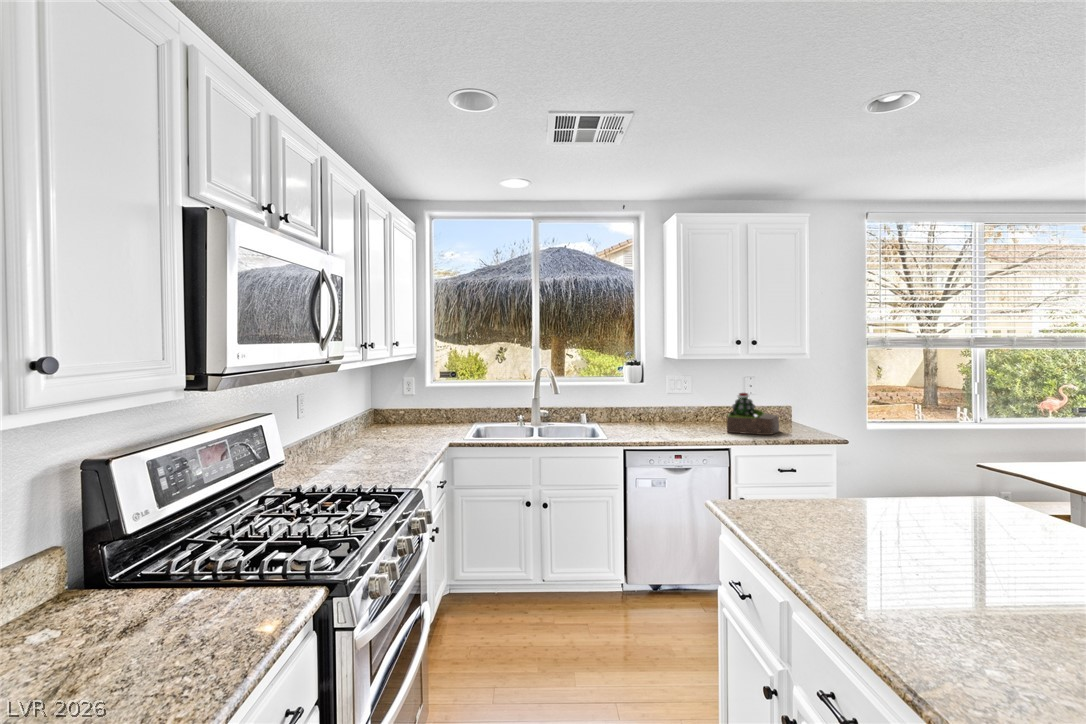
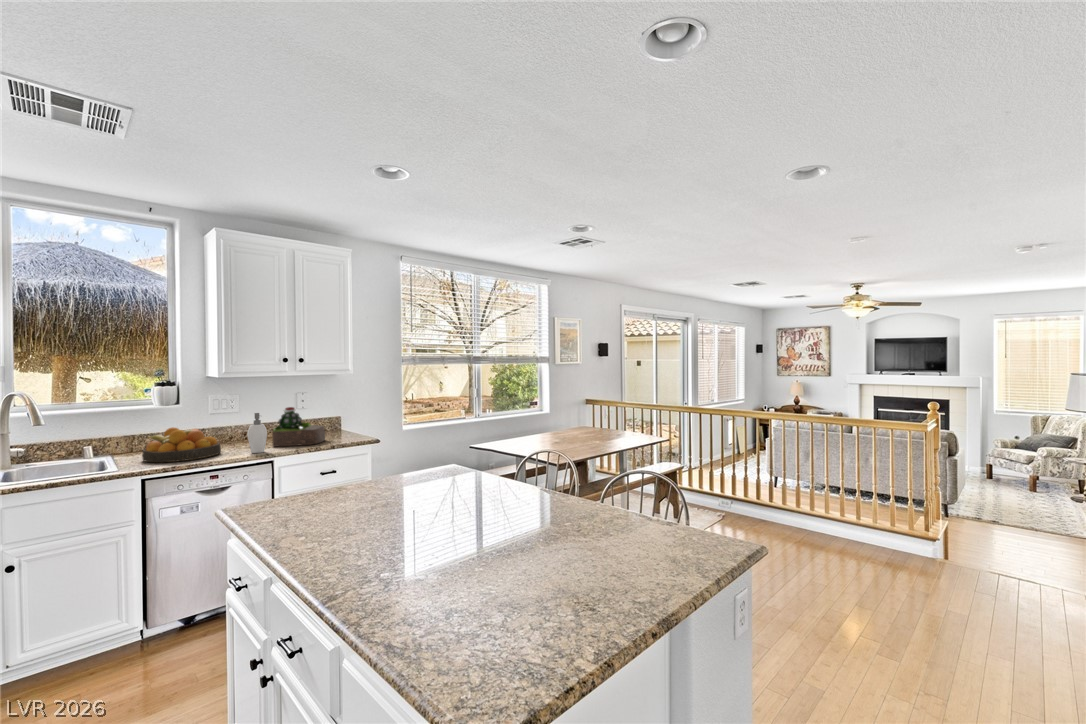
soap dispenser: none [706,397,724,438] -> present [247,413,267,453]
fruit bowl: none [621,405,681,437] -> present [142,427,221,462]

